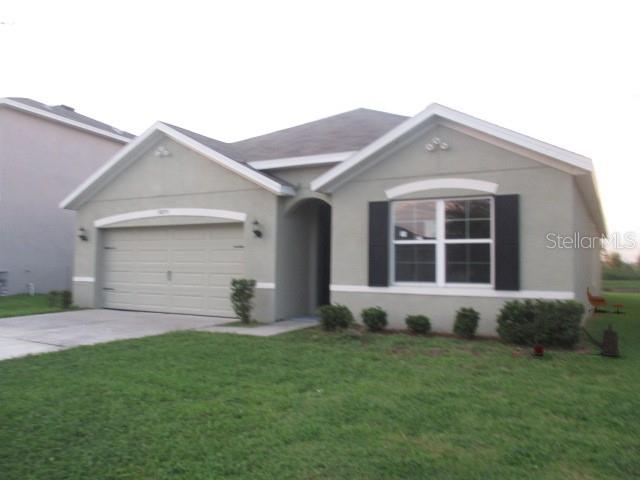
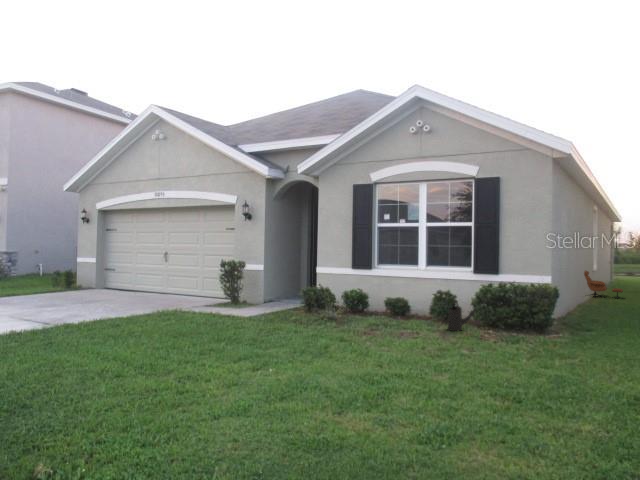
potted tree: present [522,306,560,355] -> none [486,287,531,339]
watering can: present [582,324,619,356] -> present [444,301,476,331]

